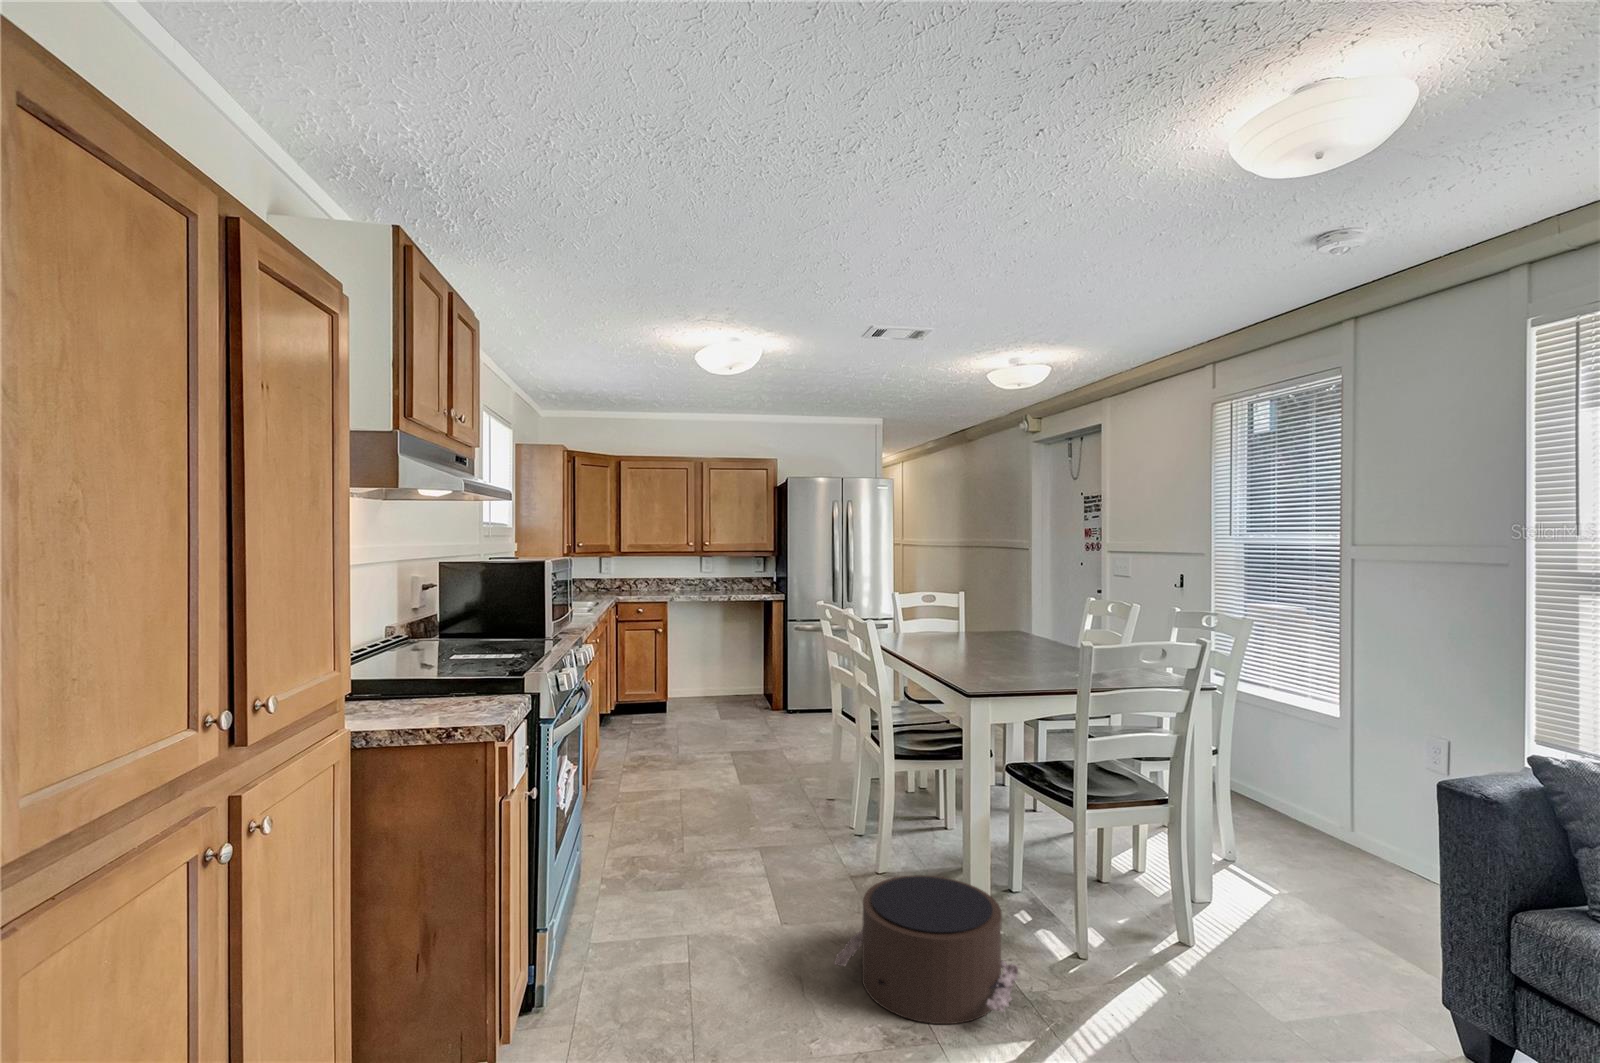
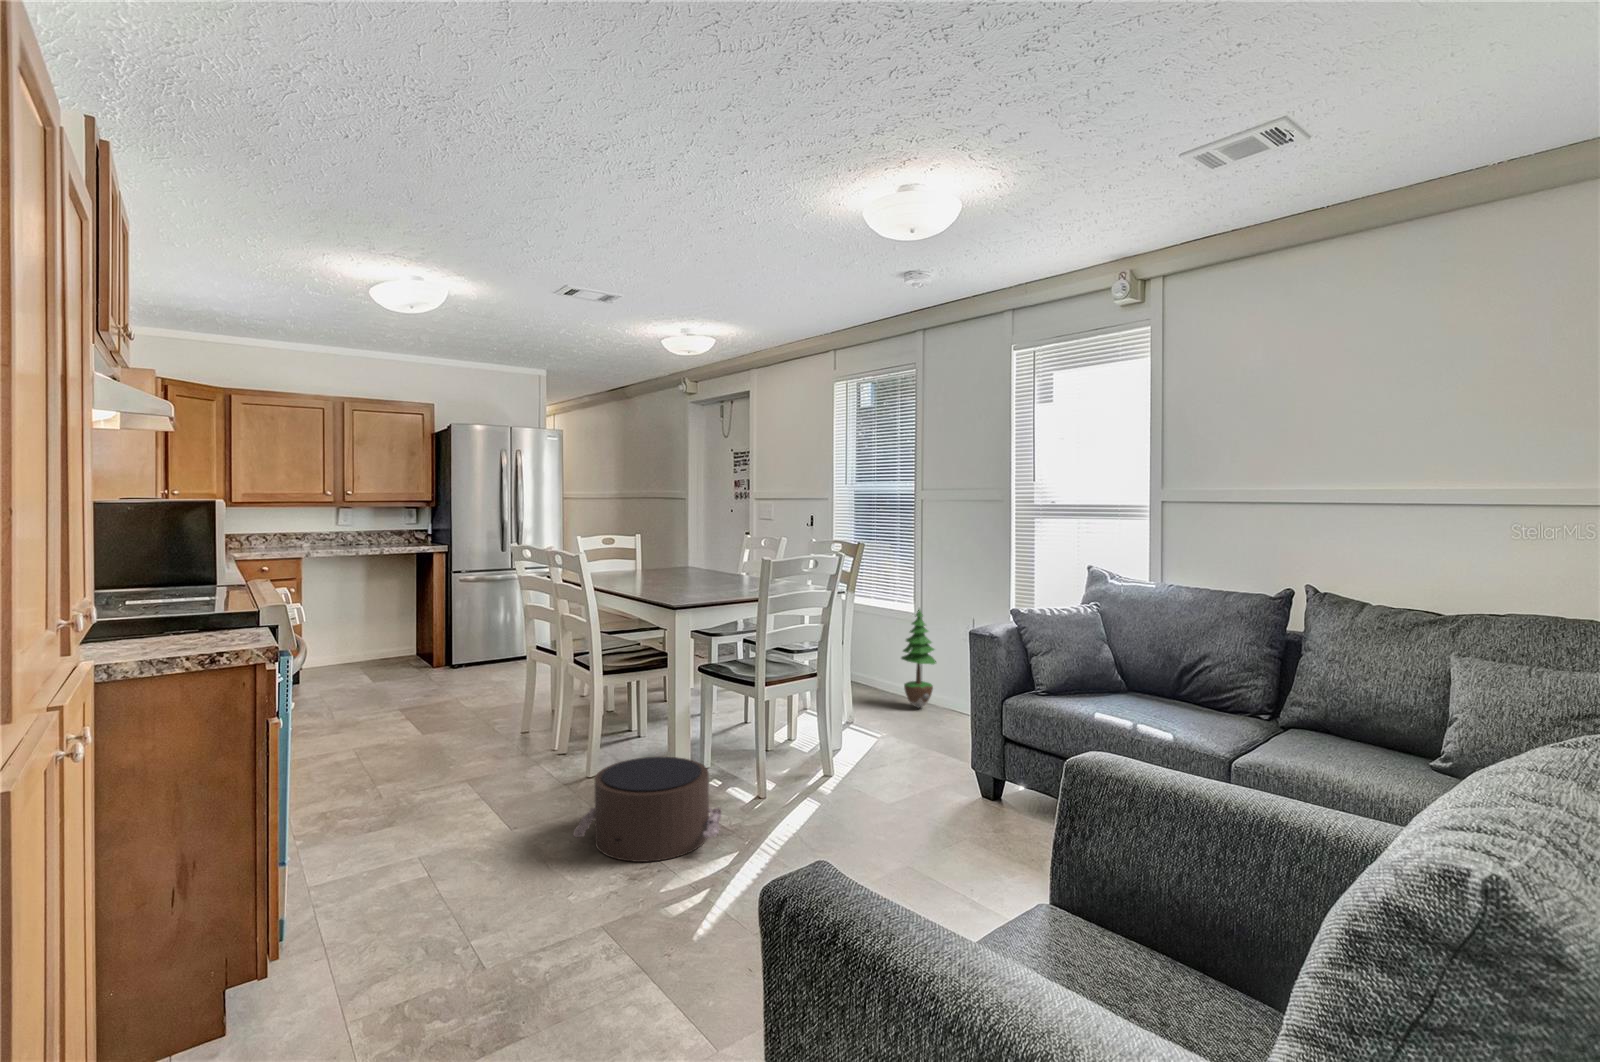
potted tree: none [1306,712,1367,853] -> present [901,609,936,708]

